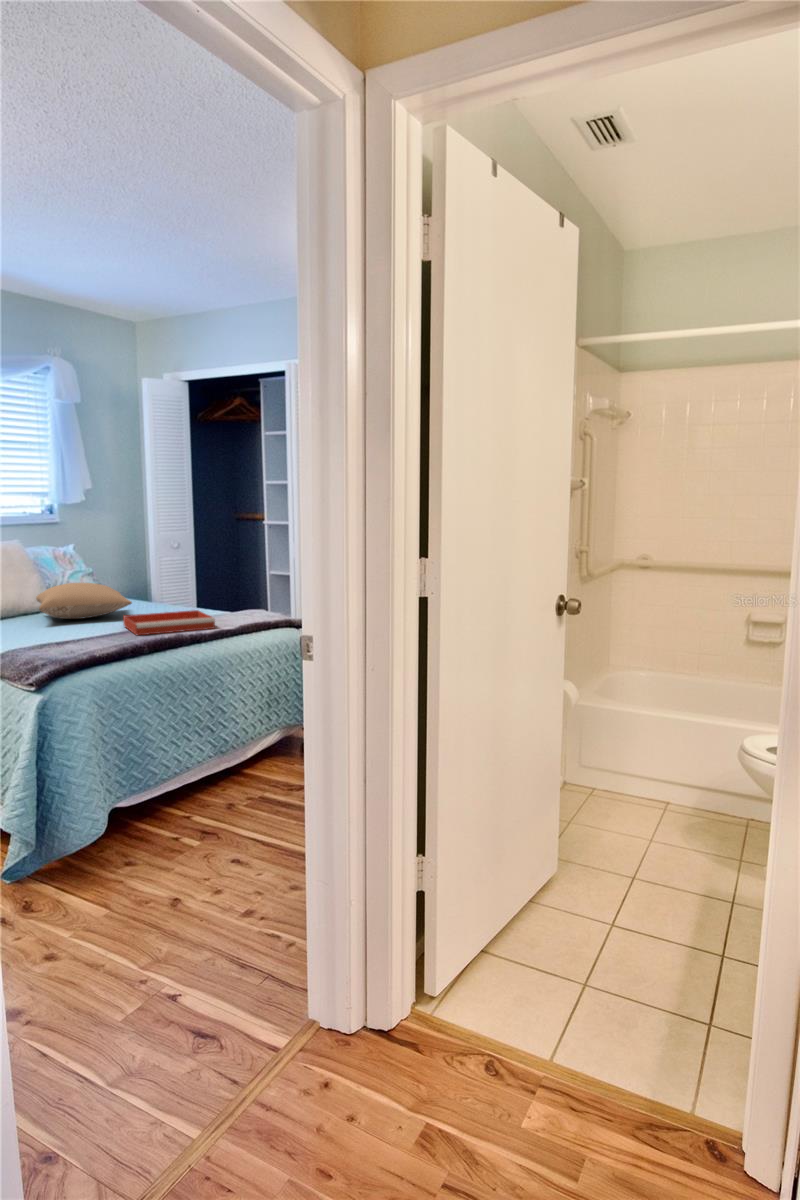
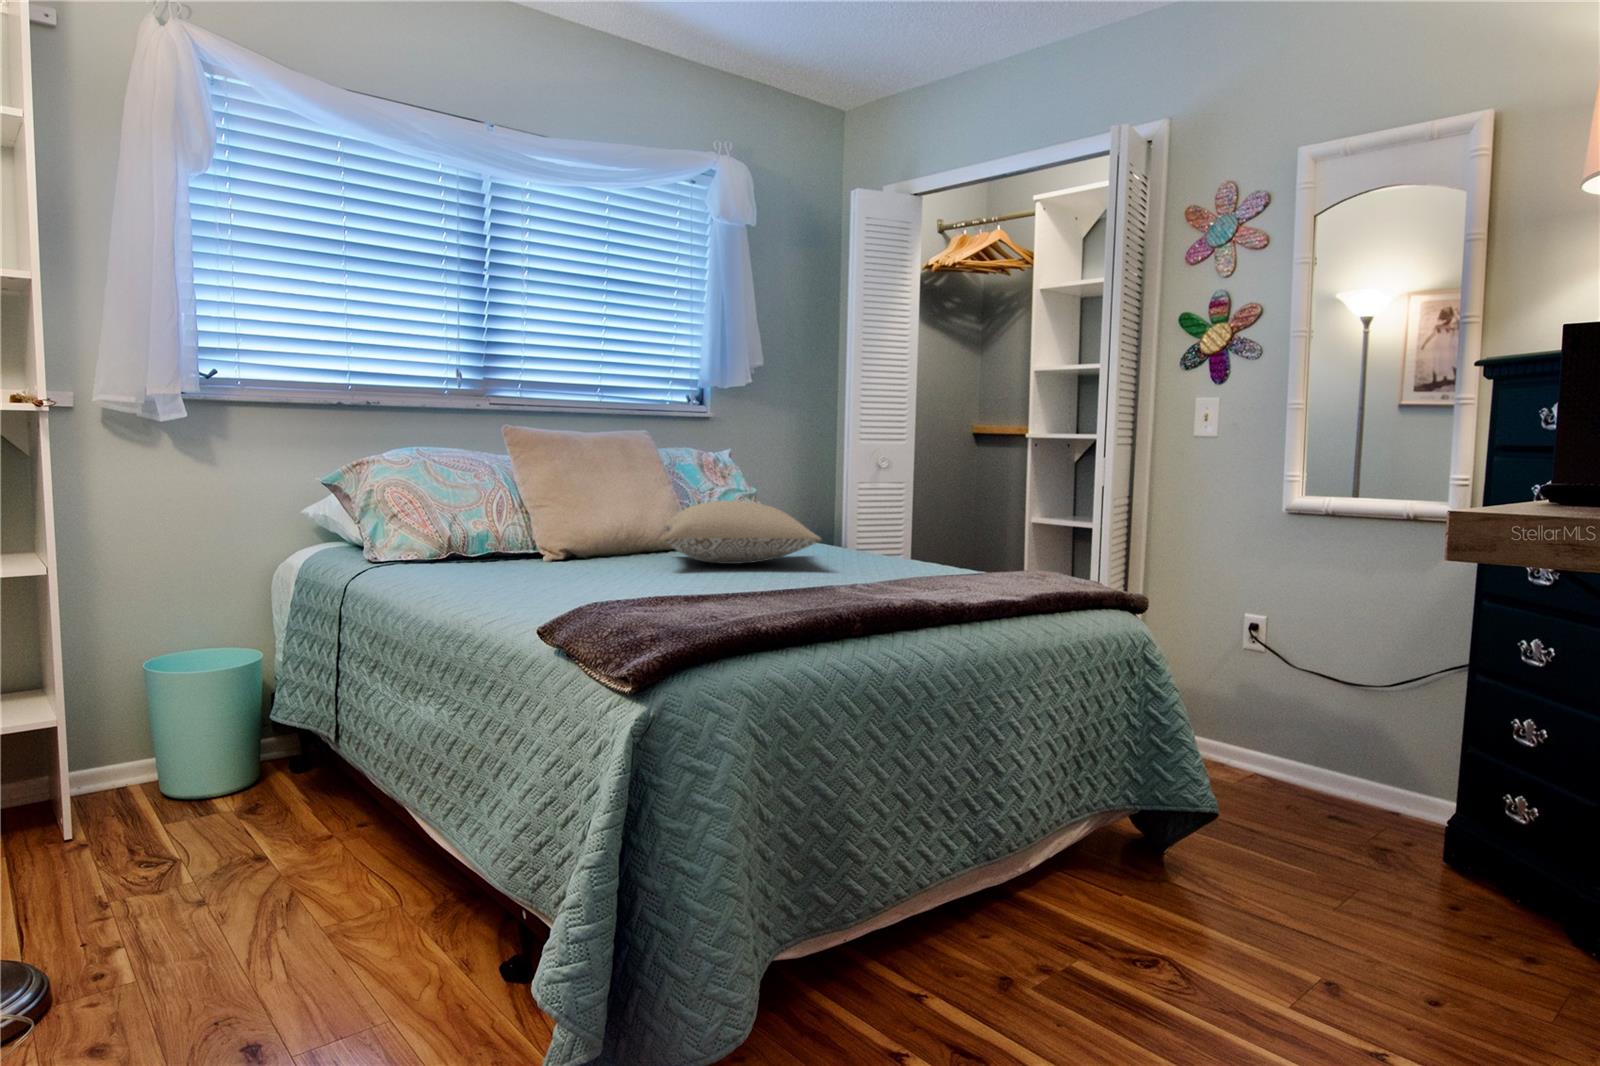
tray: present [123,610,215,635] -> none [806,560,983,597]

